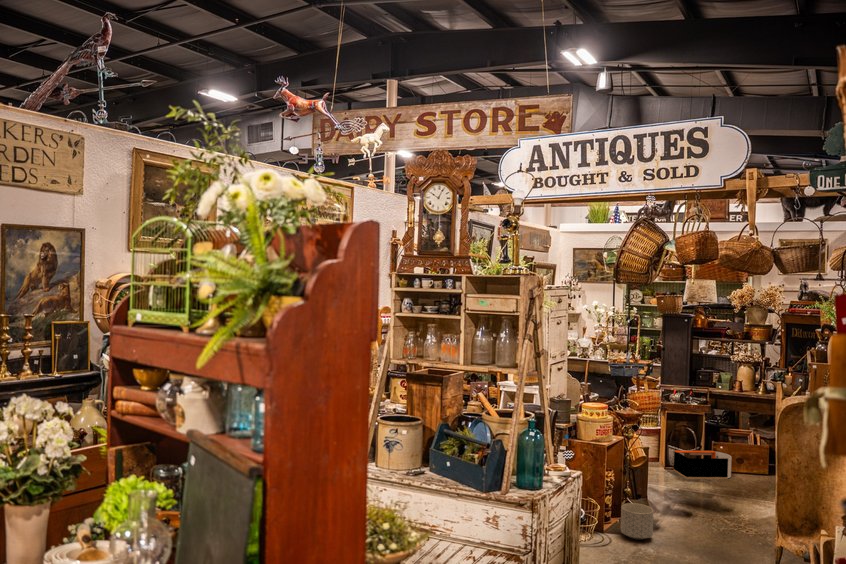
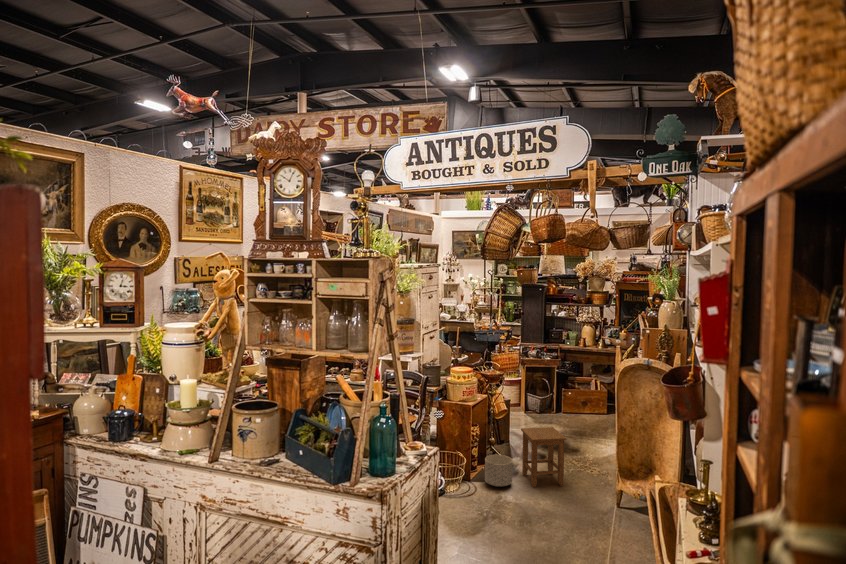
storage bin: present [674,450,732,479] -> none [532,397,578,423]
stool: none [663,476,718,544] -> present [521,427,567,487]

